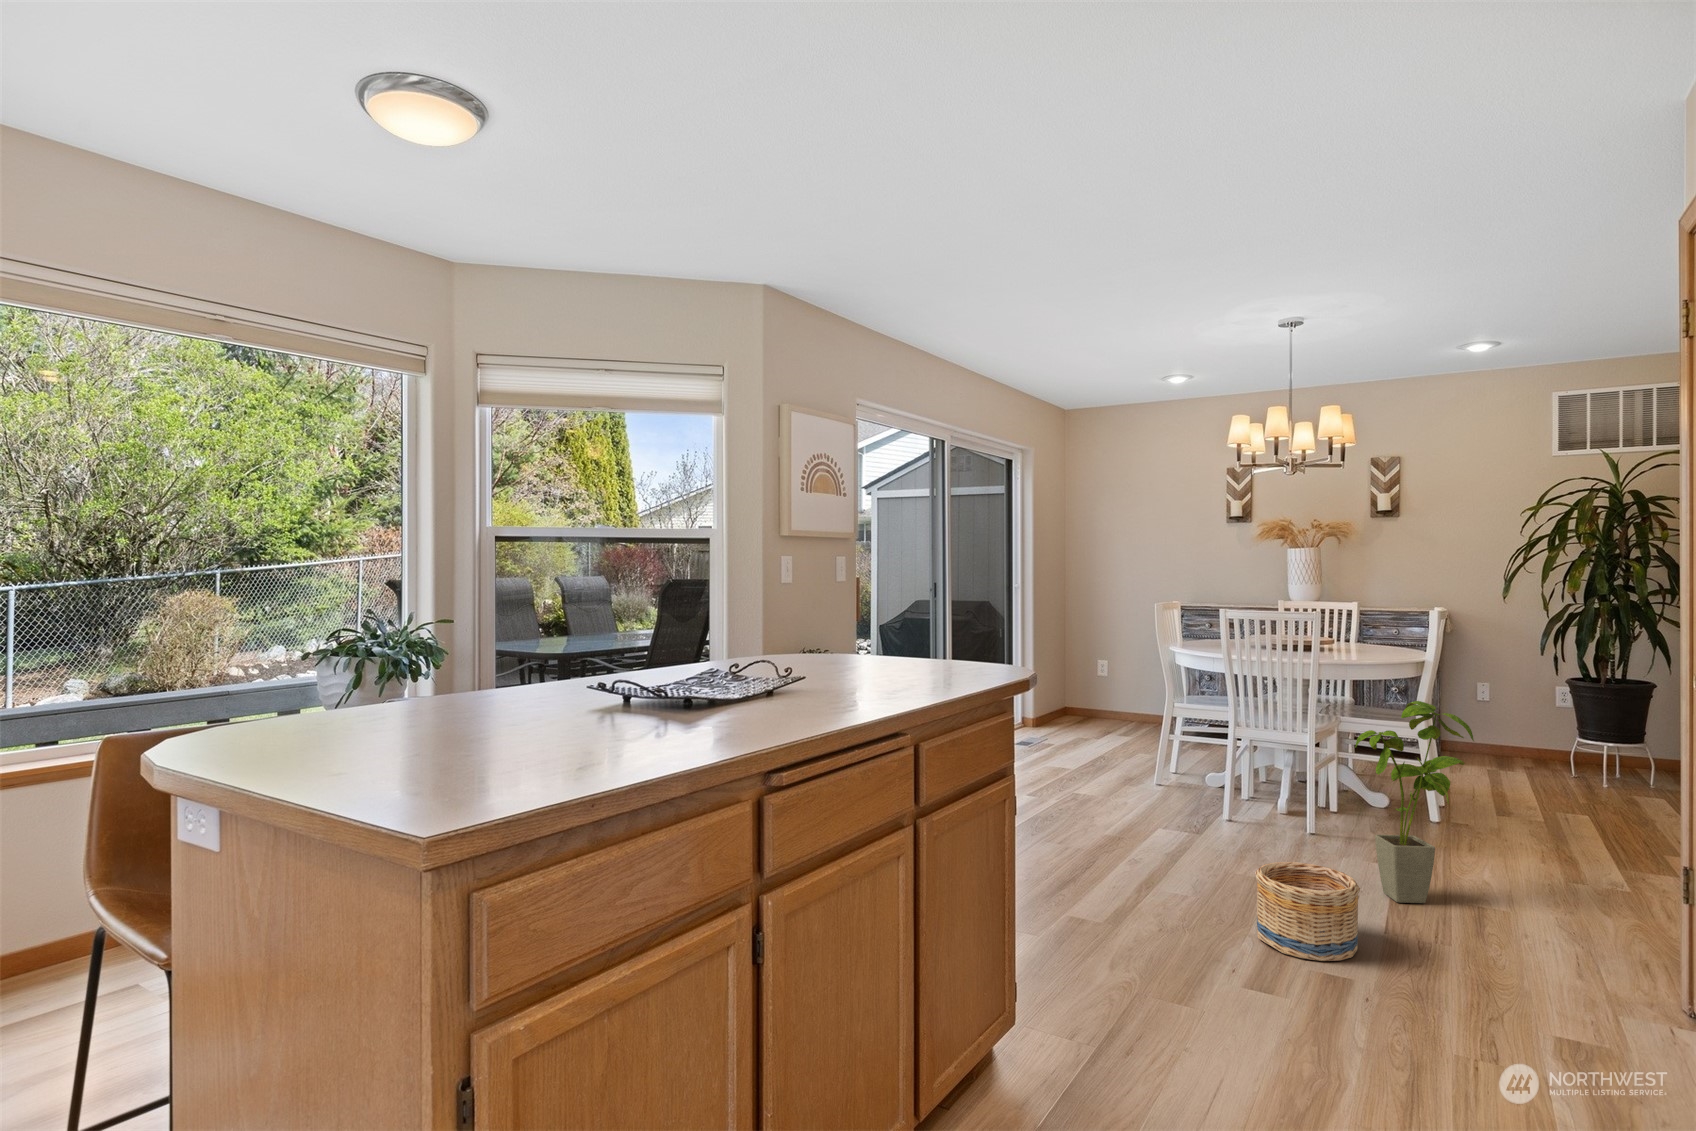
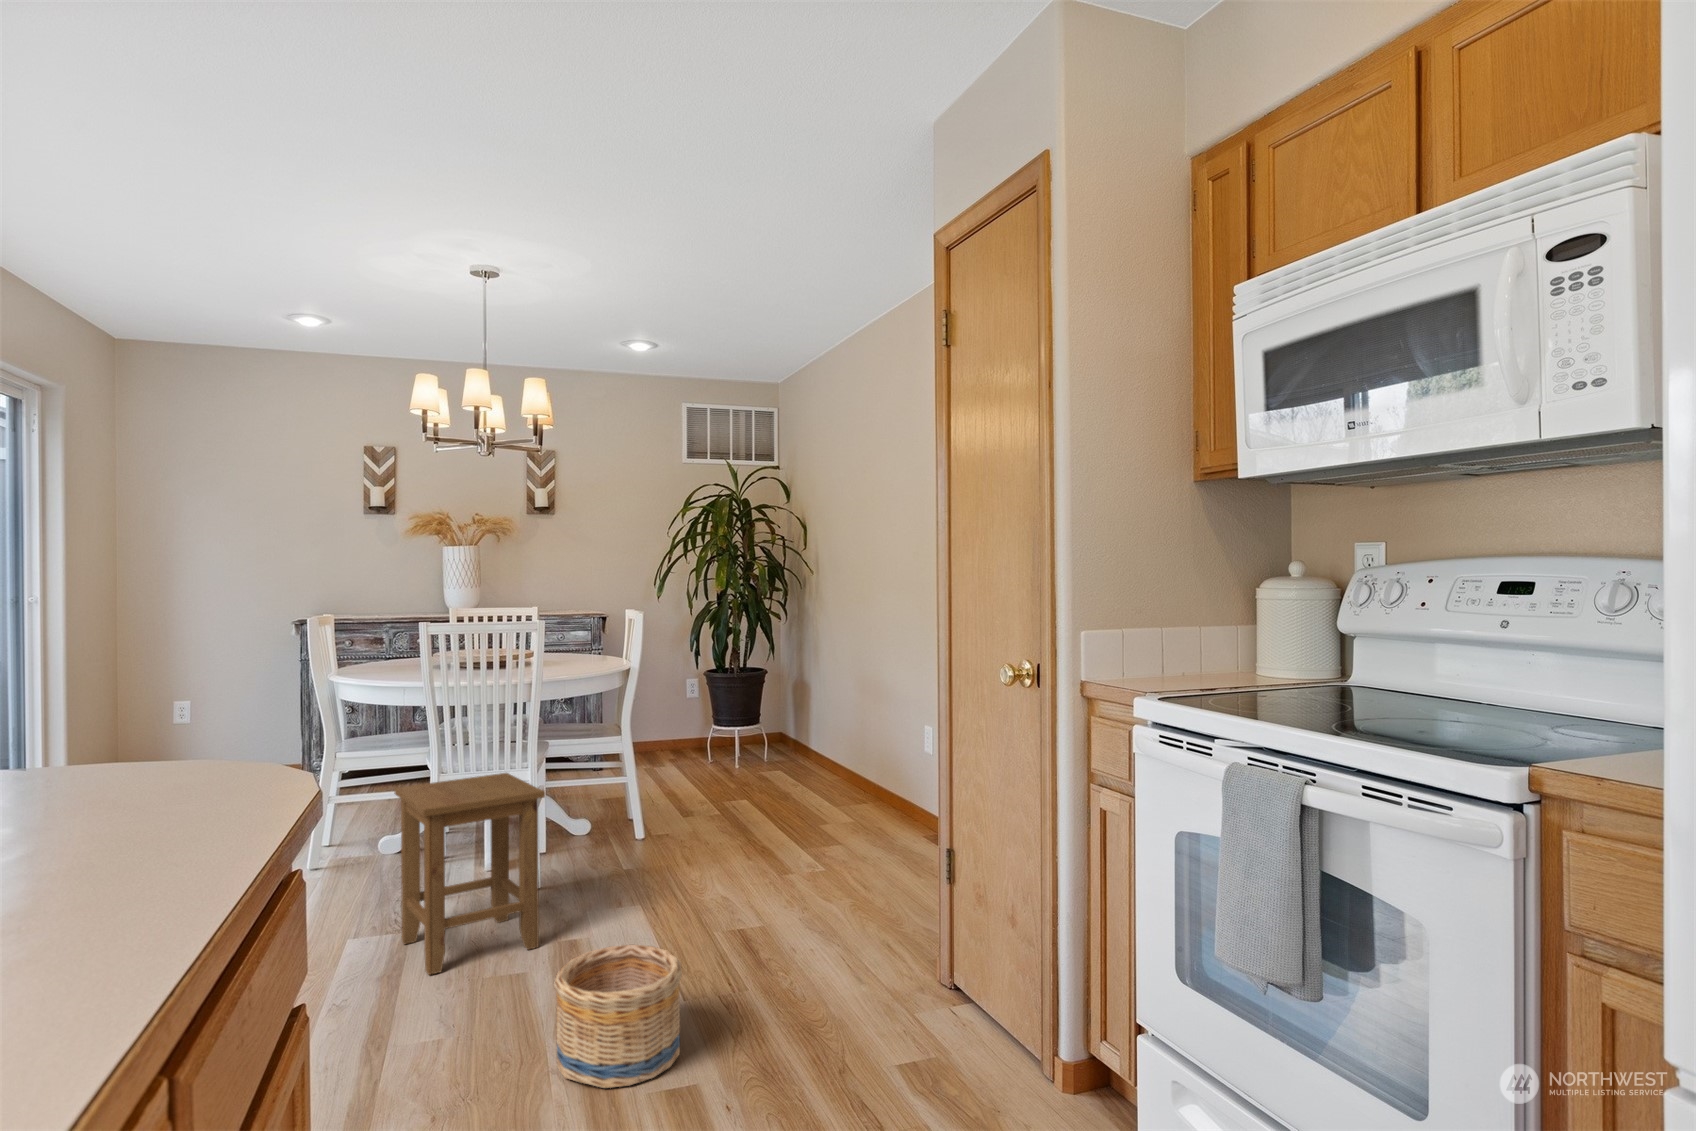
house plant: present [1355,701,1474,903] -> none [624,713,748,953]
stool: none [1192,727,1294,868] -> present [394,773,545,975]

